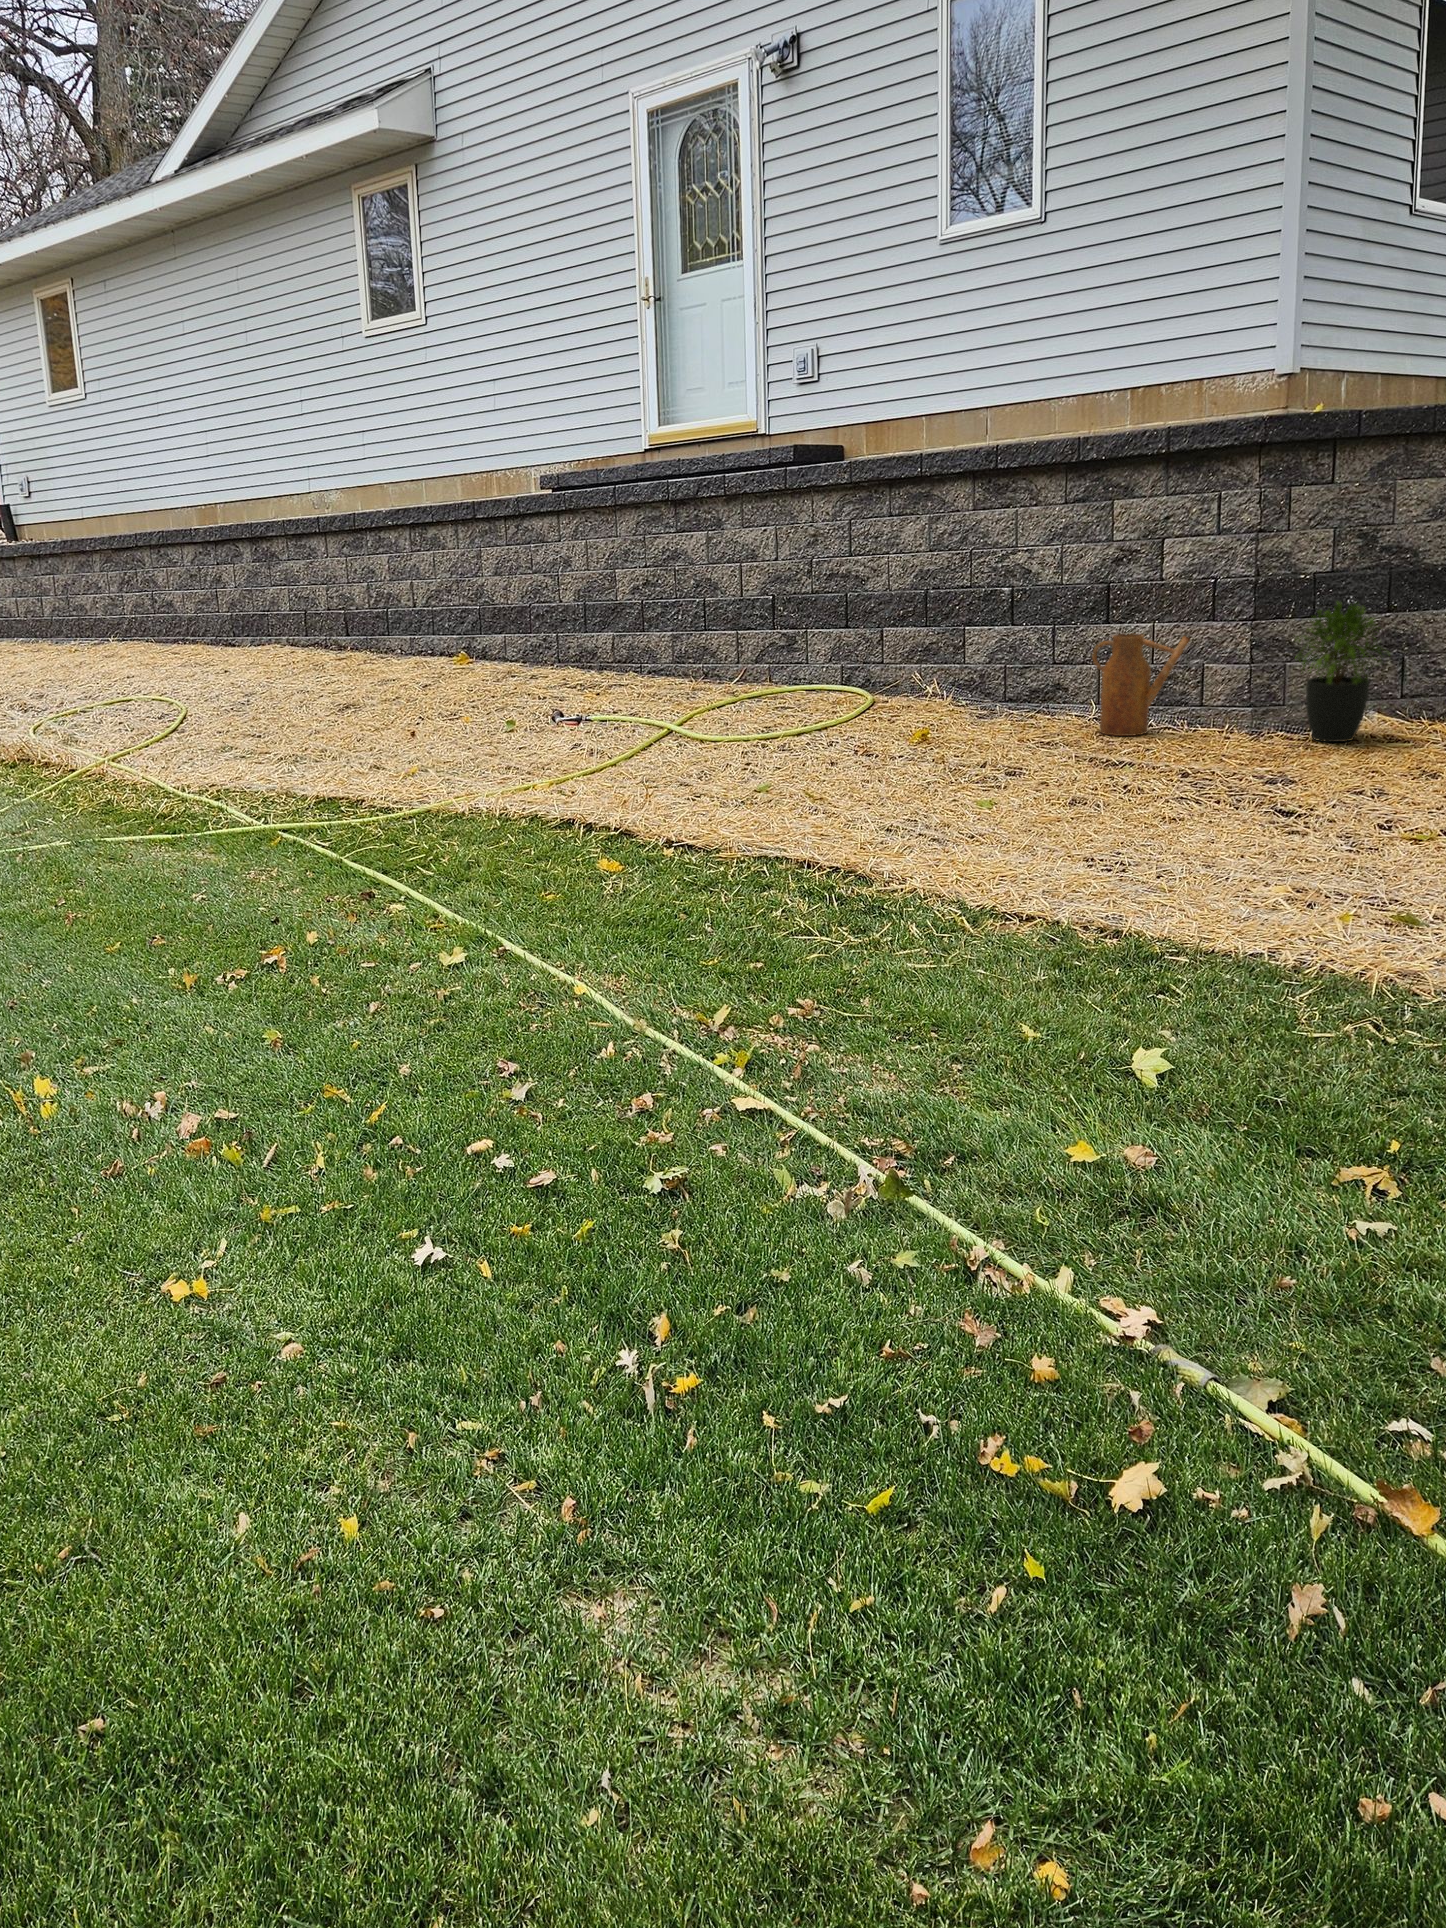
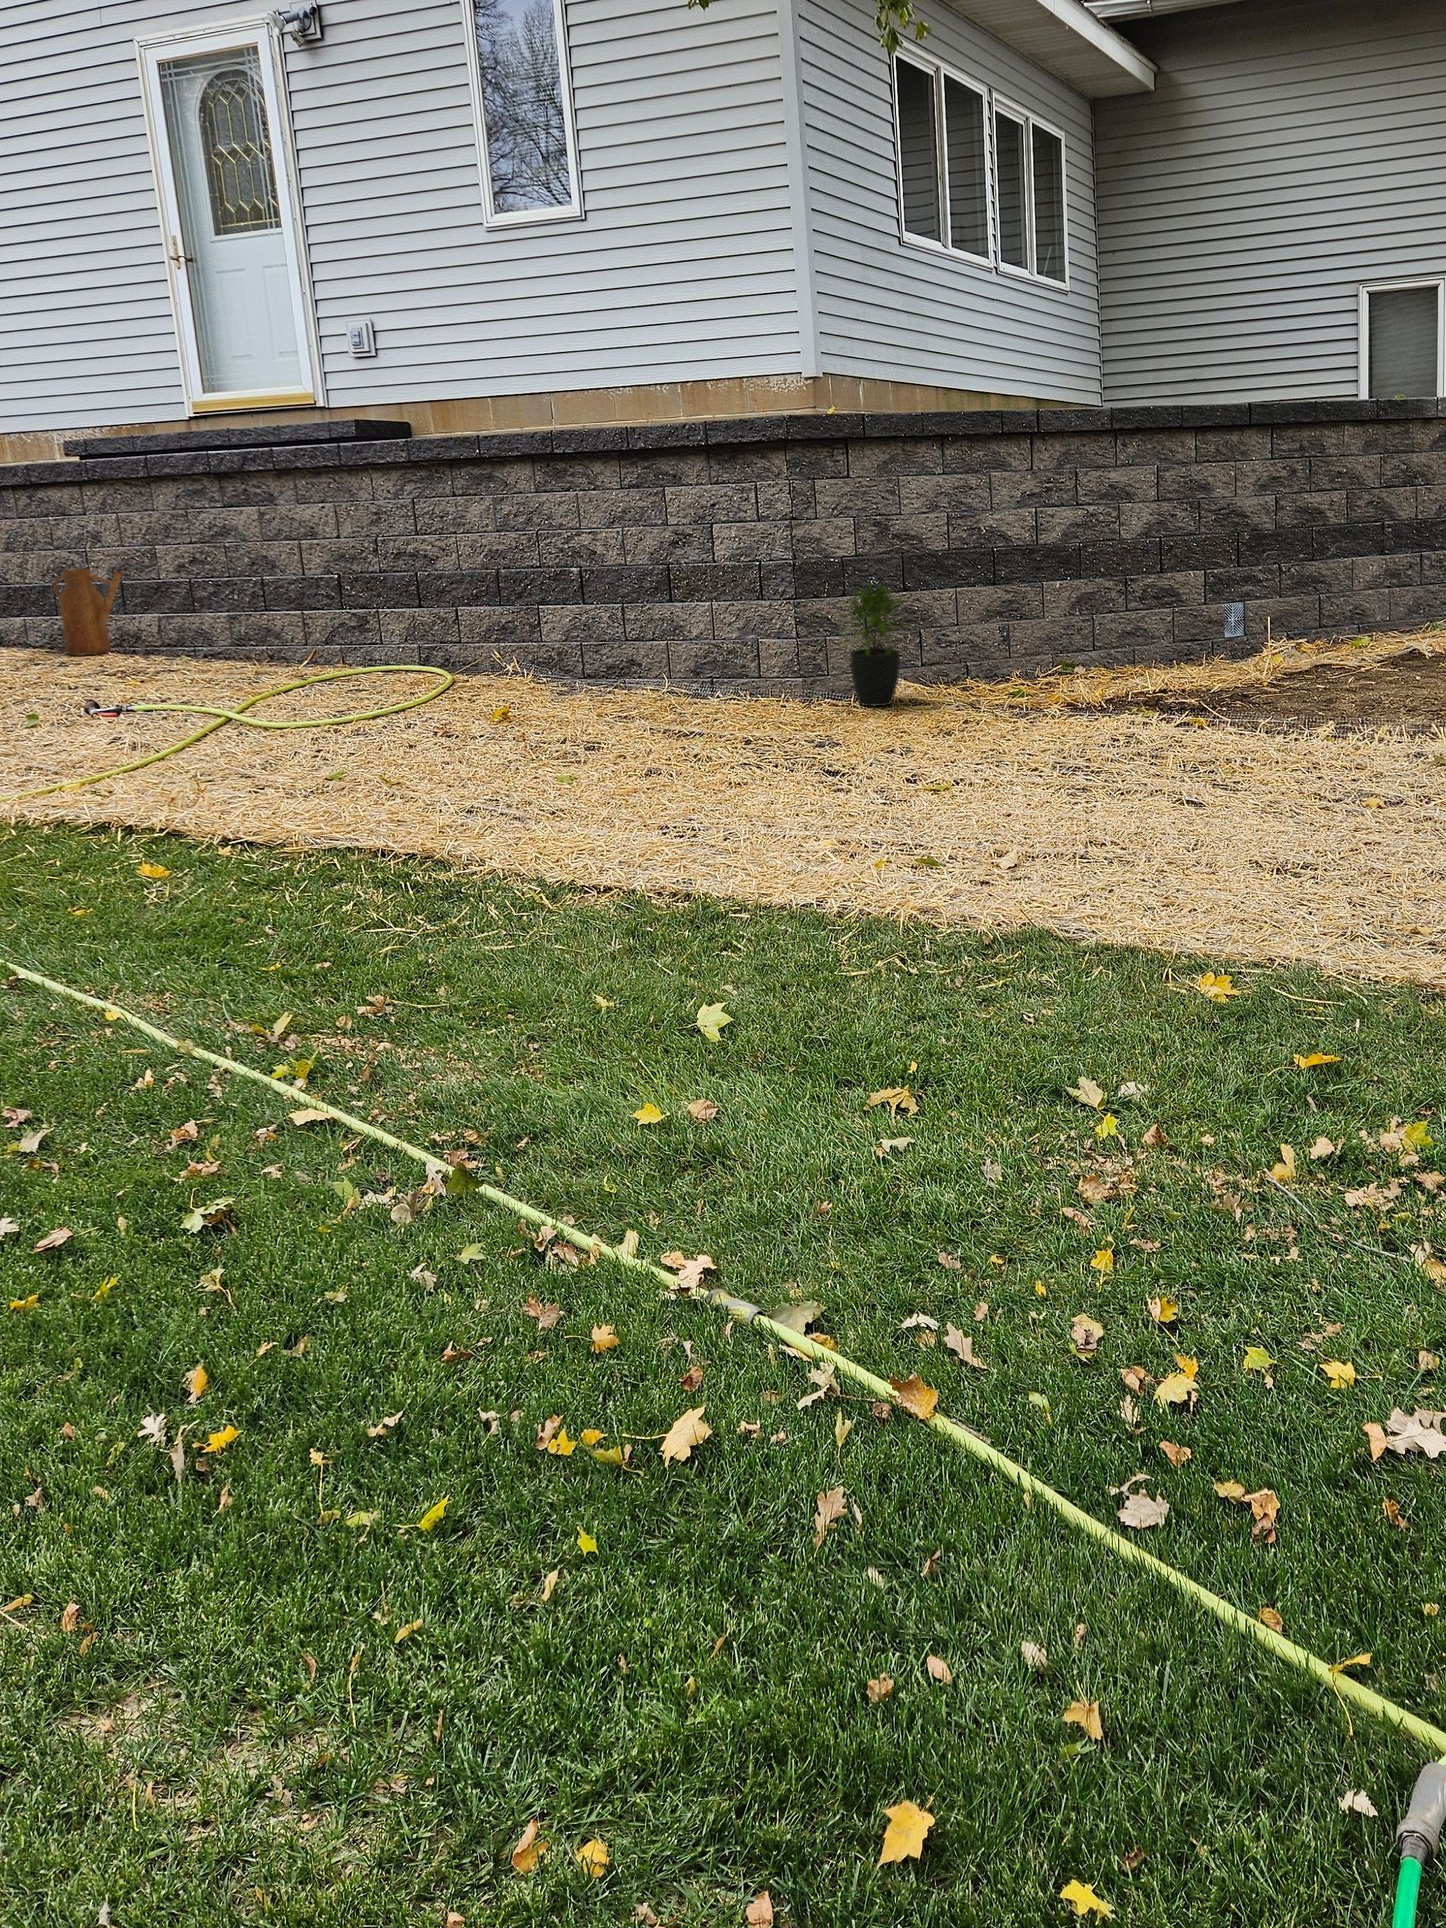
watering can: present [1092,633,1190,736] -> present [53,569,122,656]

